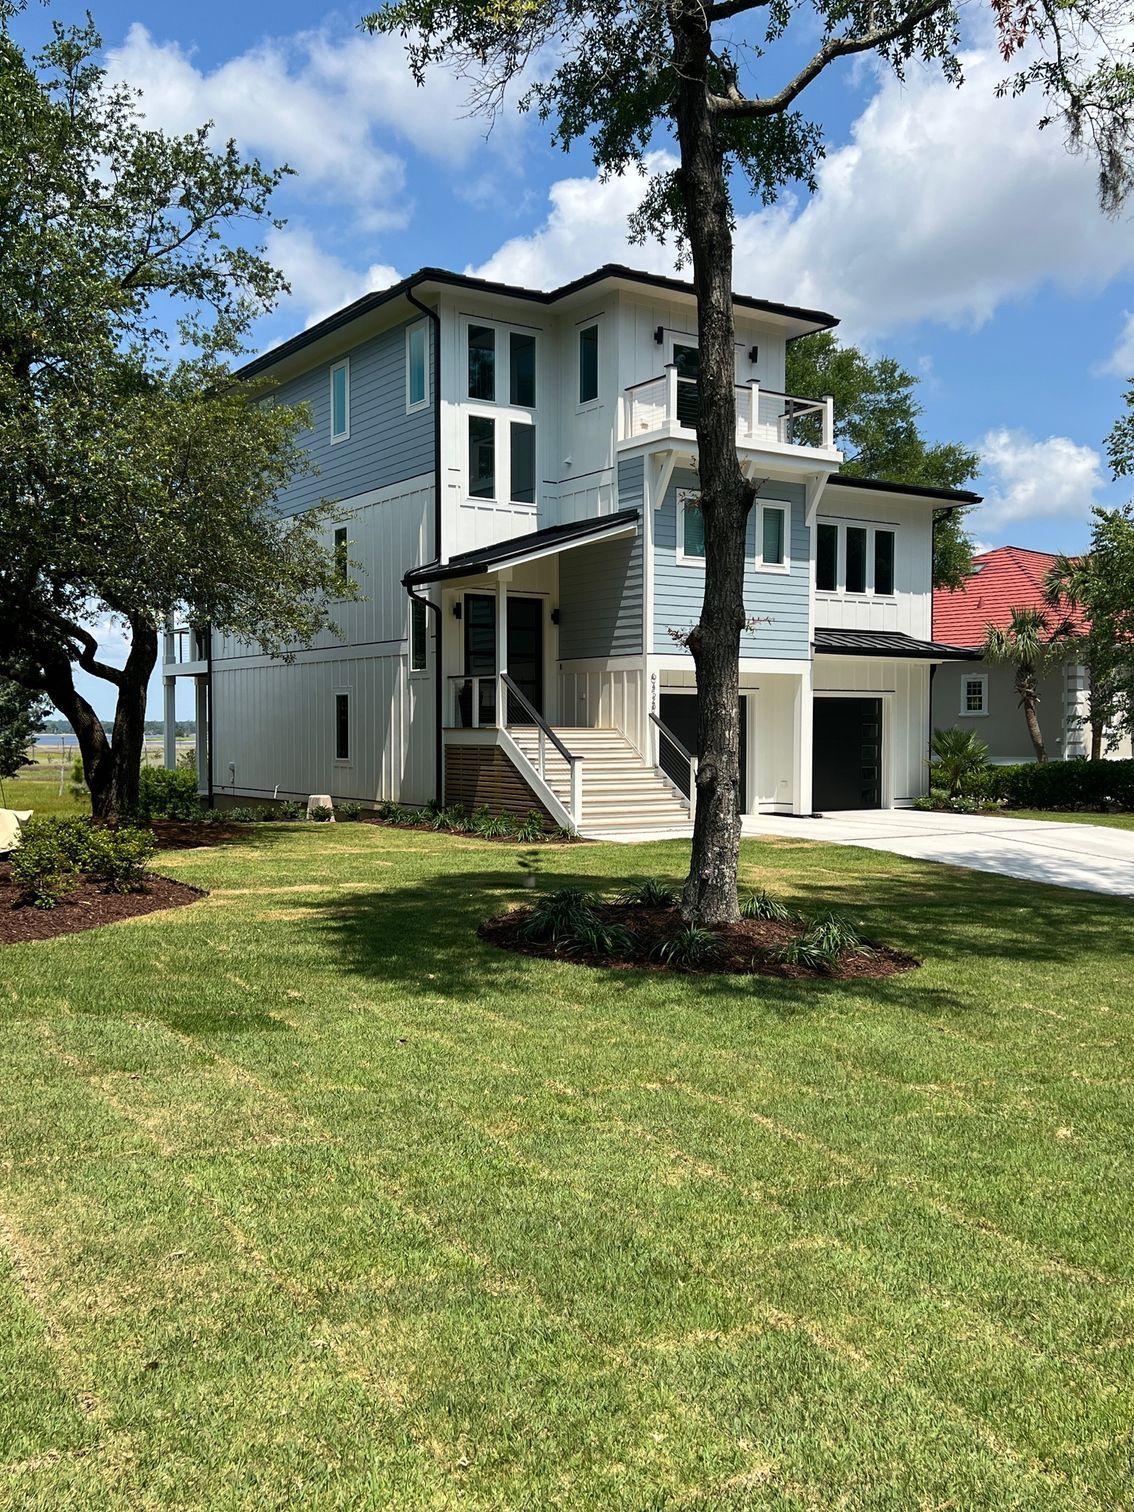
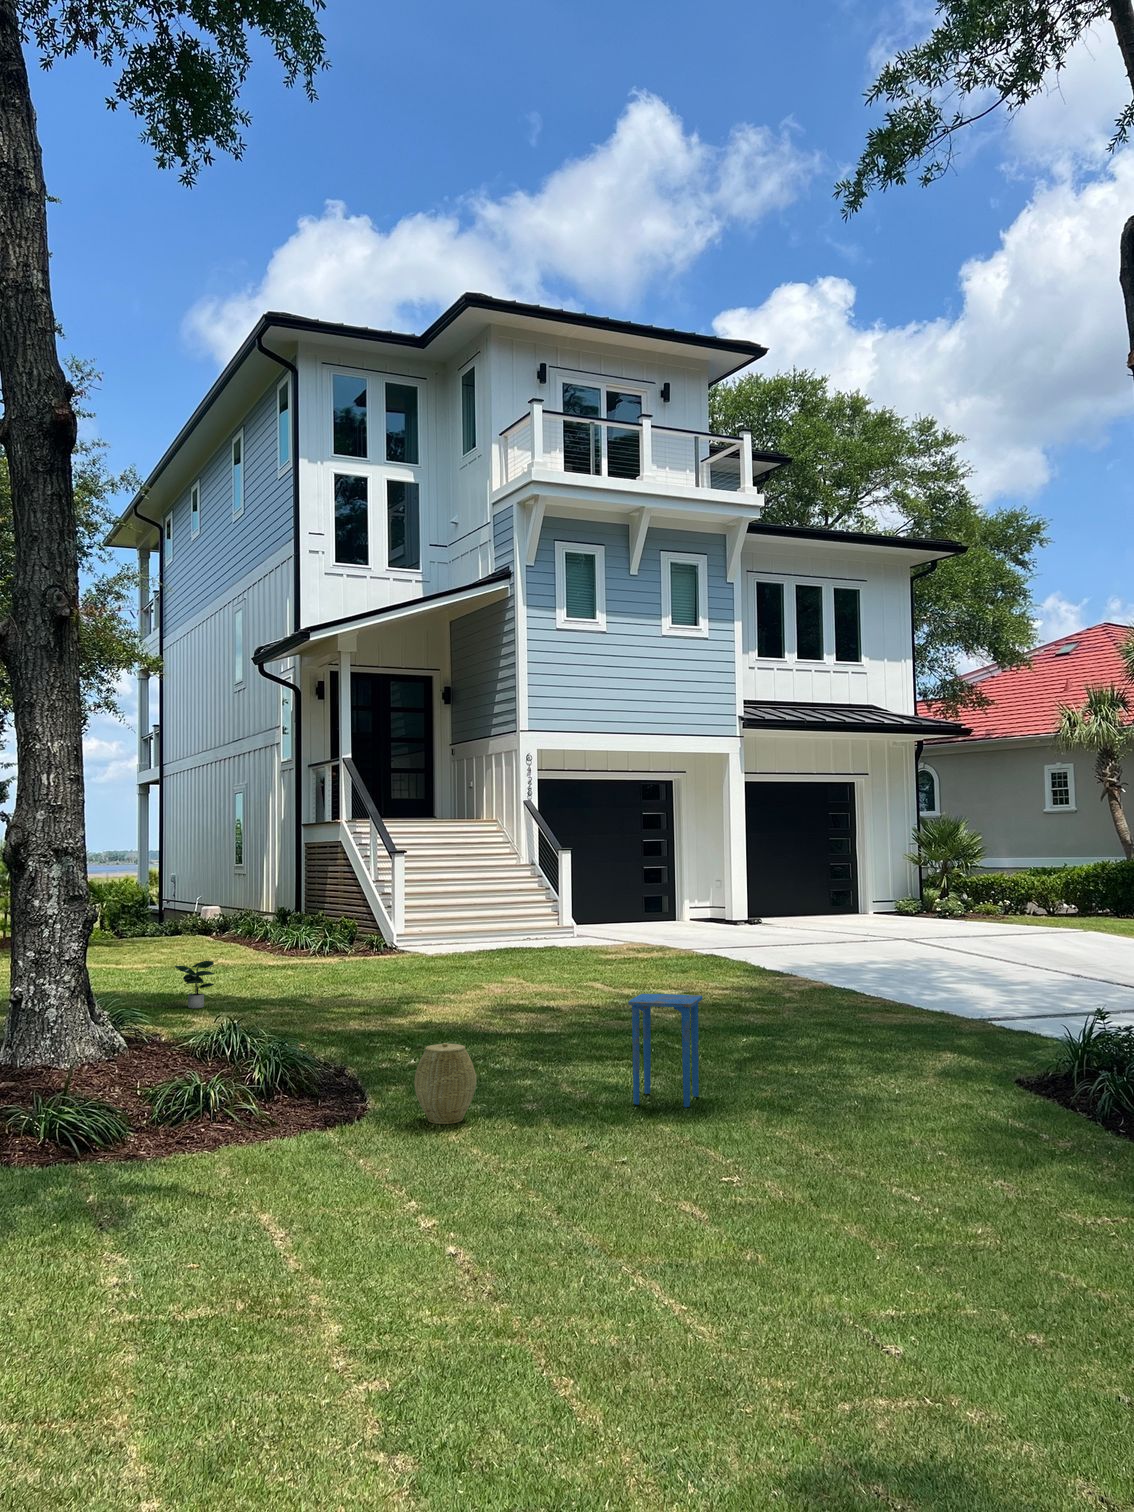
side table: none [993,885,1046,961] -> present [628,994,703,1107]
woven basket: none [876,917,919,970] -> present [414,1043,476,1124]

